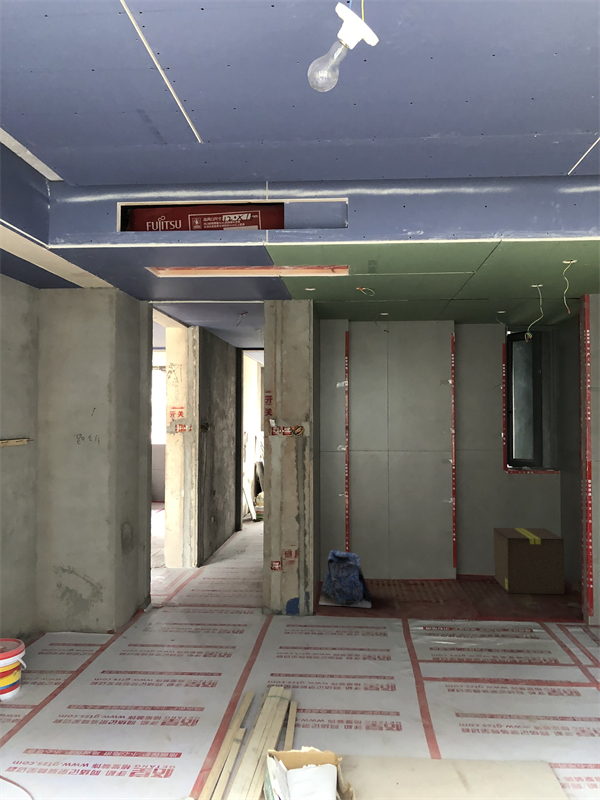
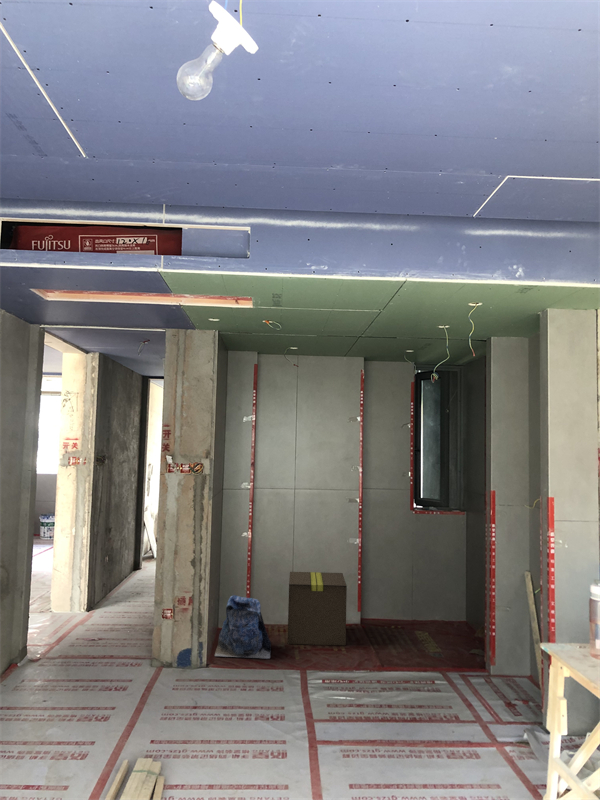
cardboard box: present [494,528,565,594] -> present [287,572,347,645]

